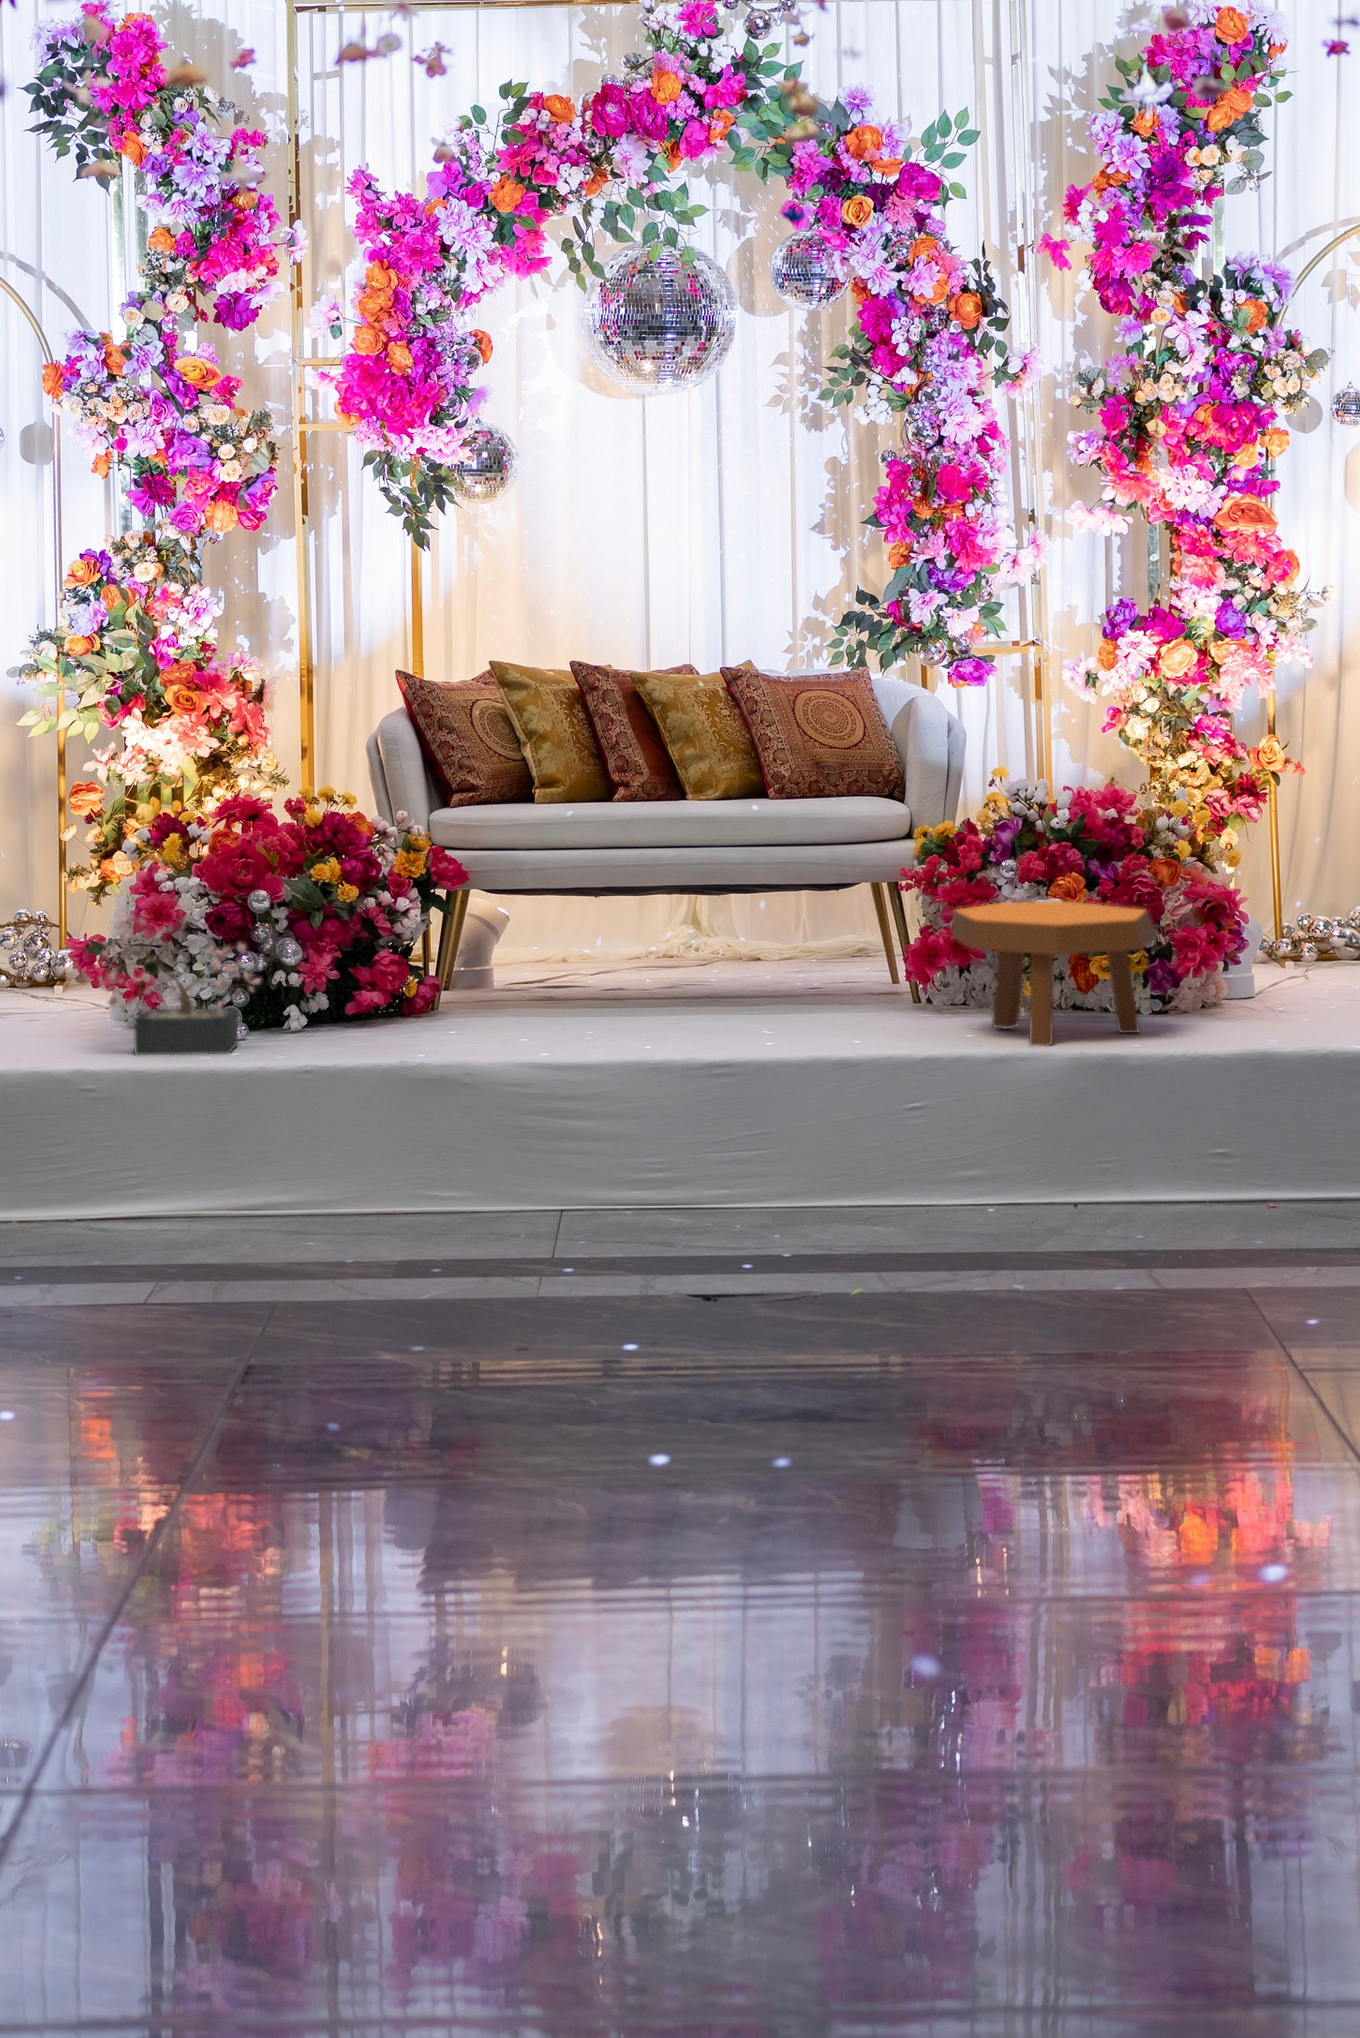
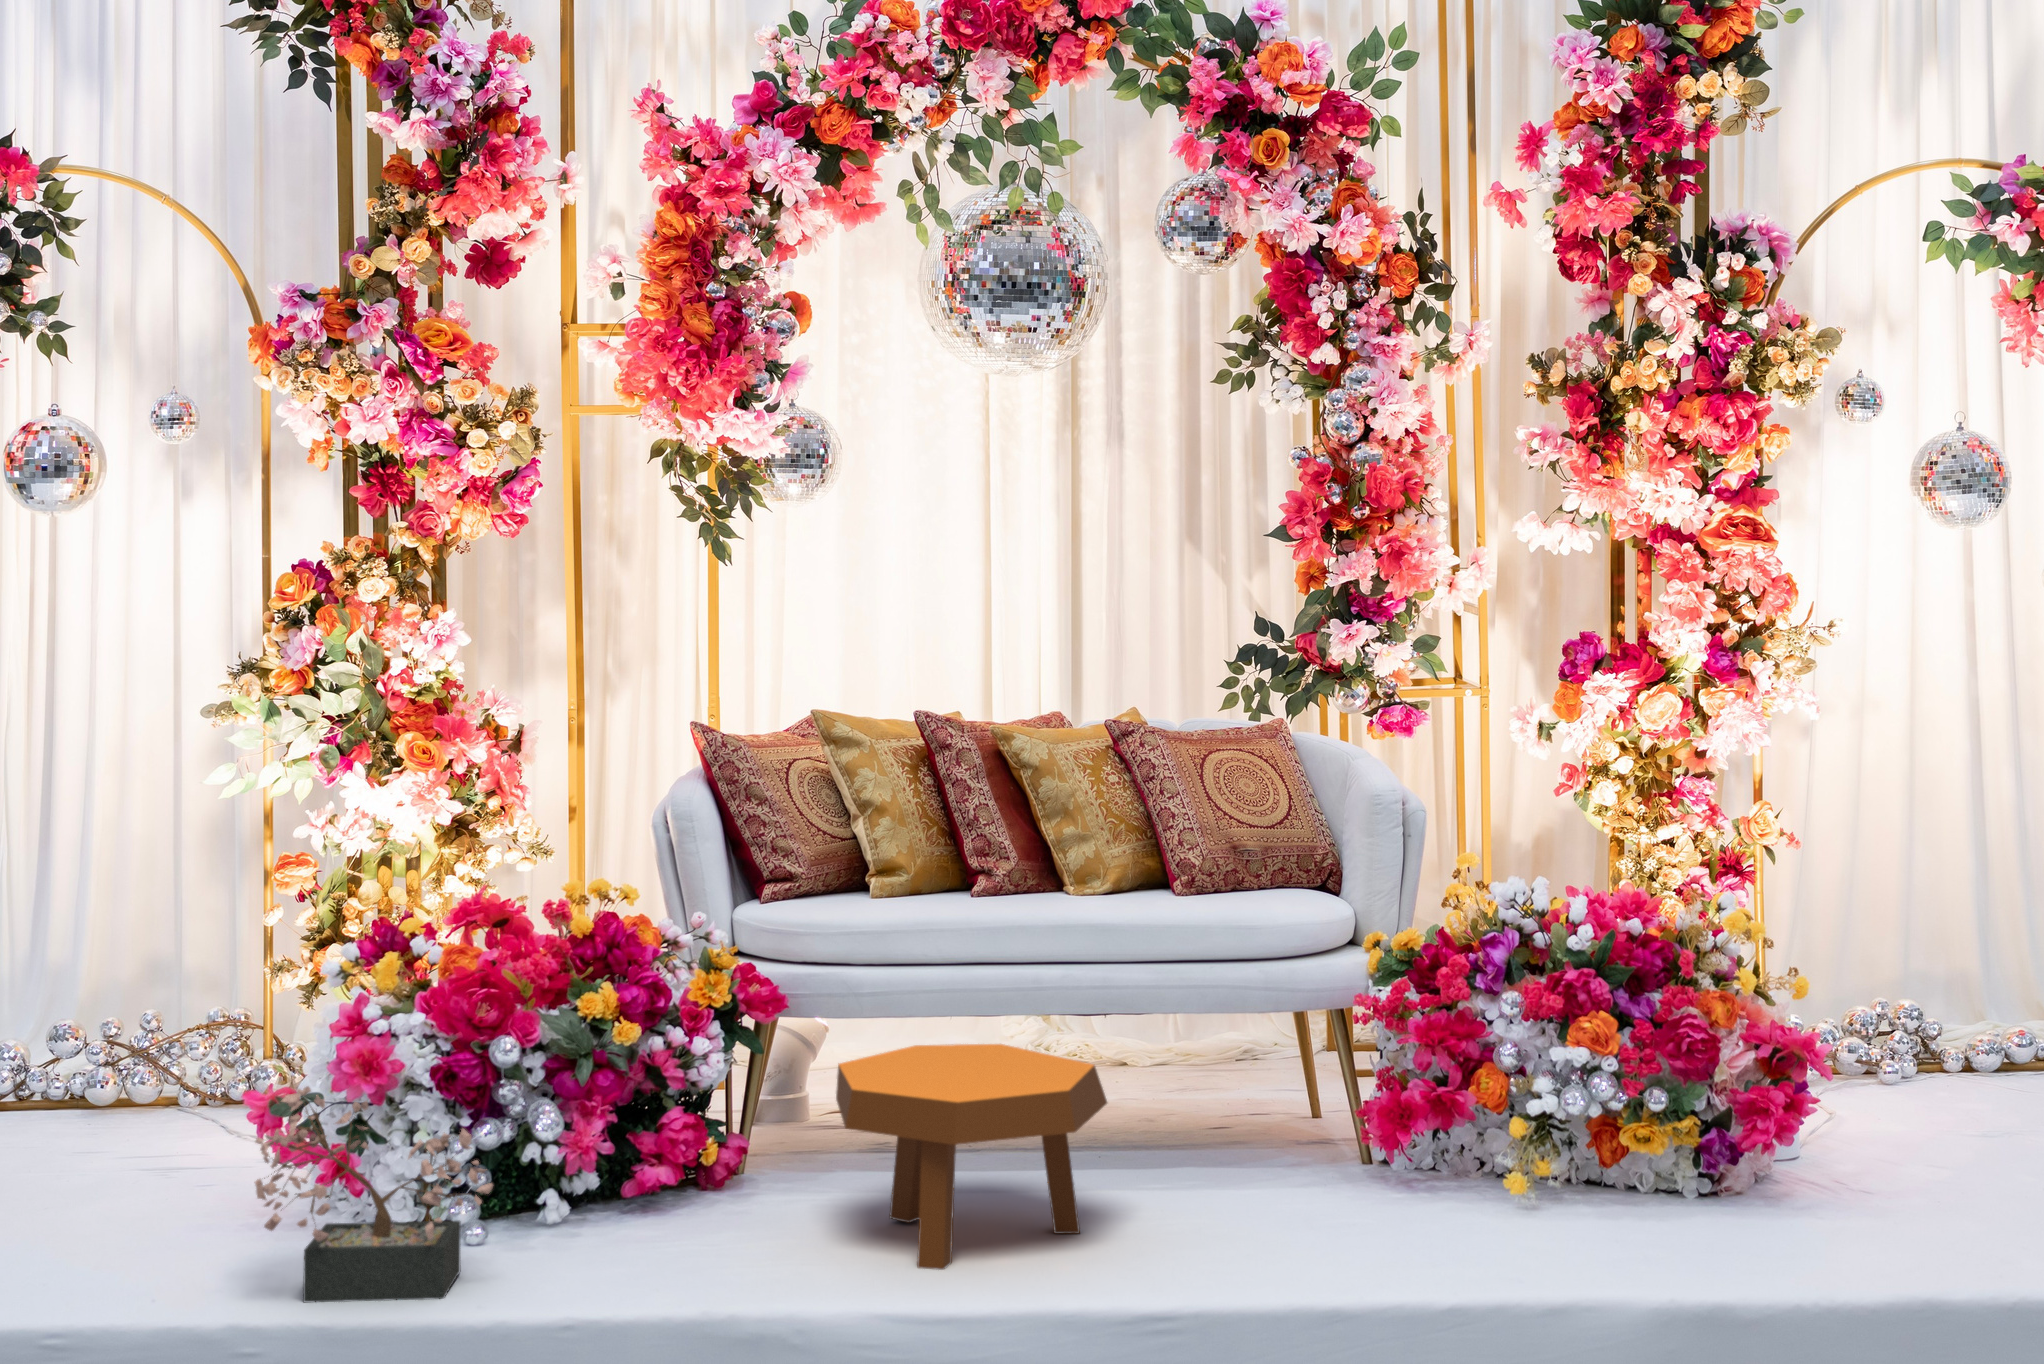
footstool: present [952,901,1157,1046] -> present [836,1044,1107,1270]

